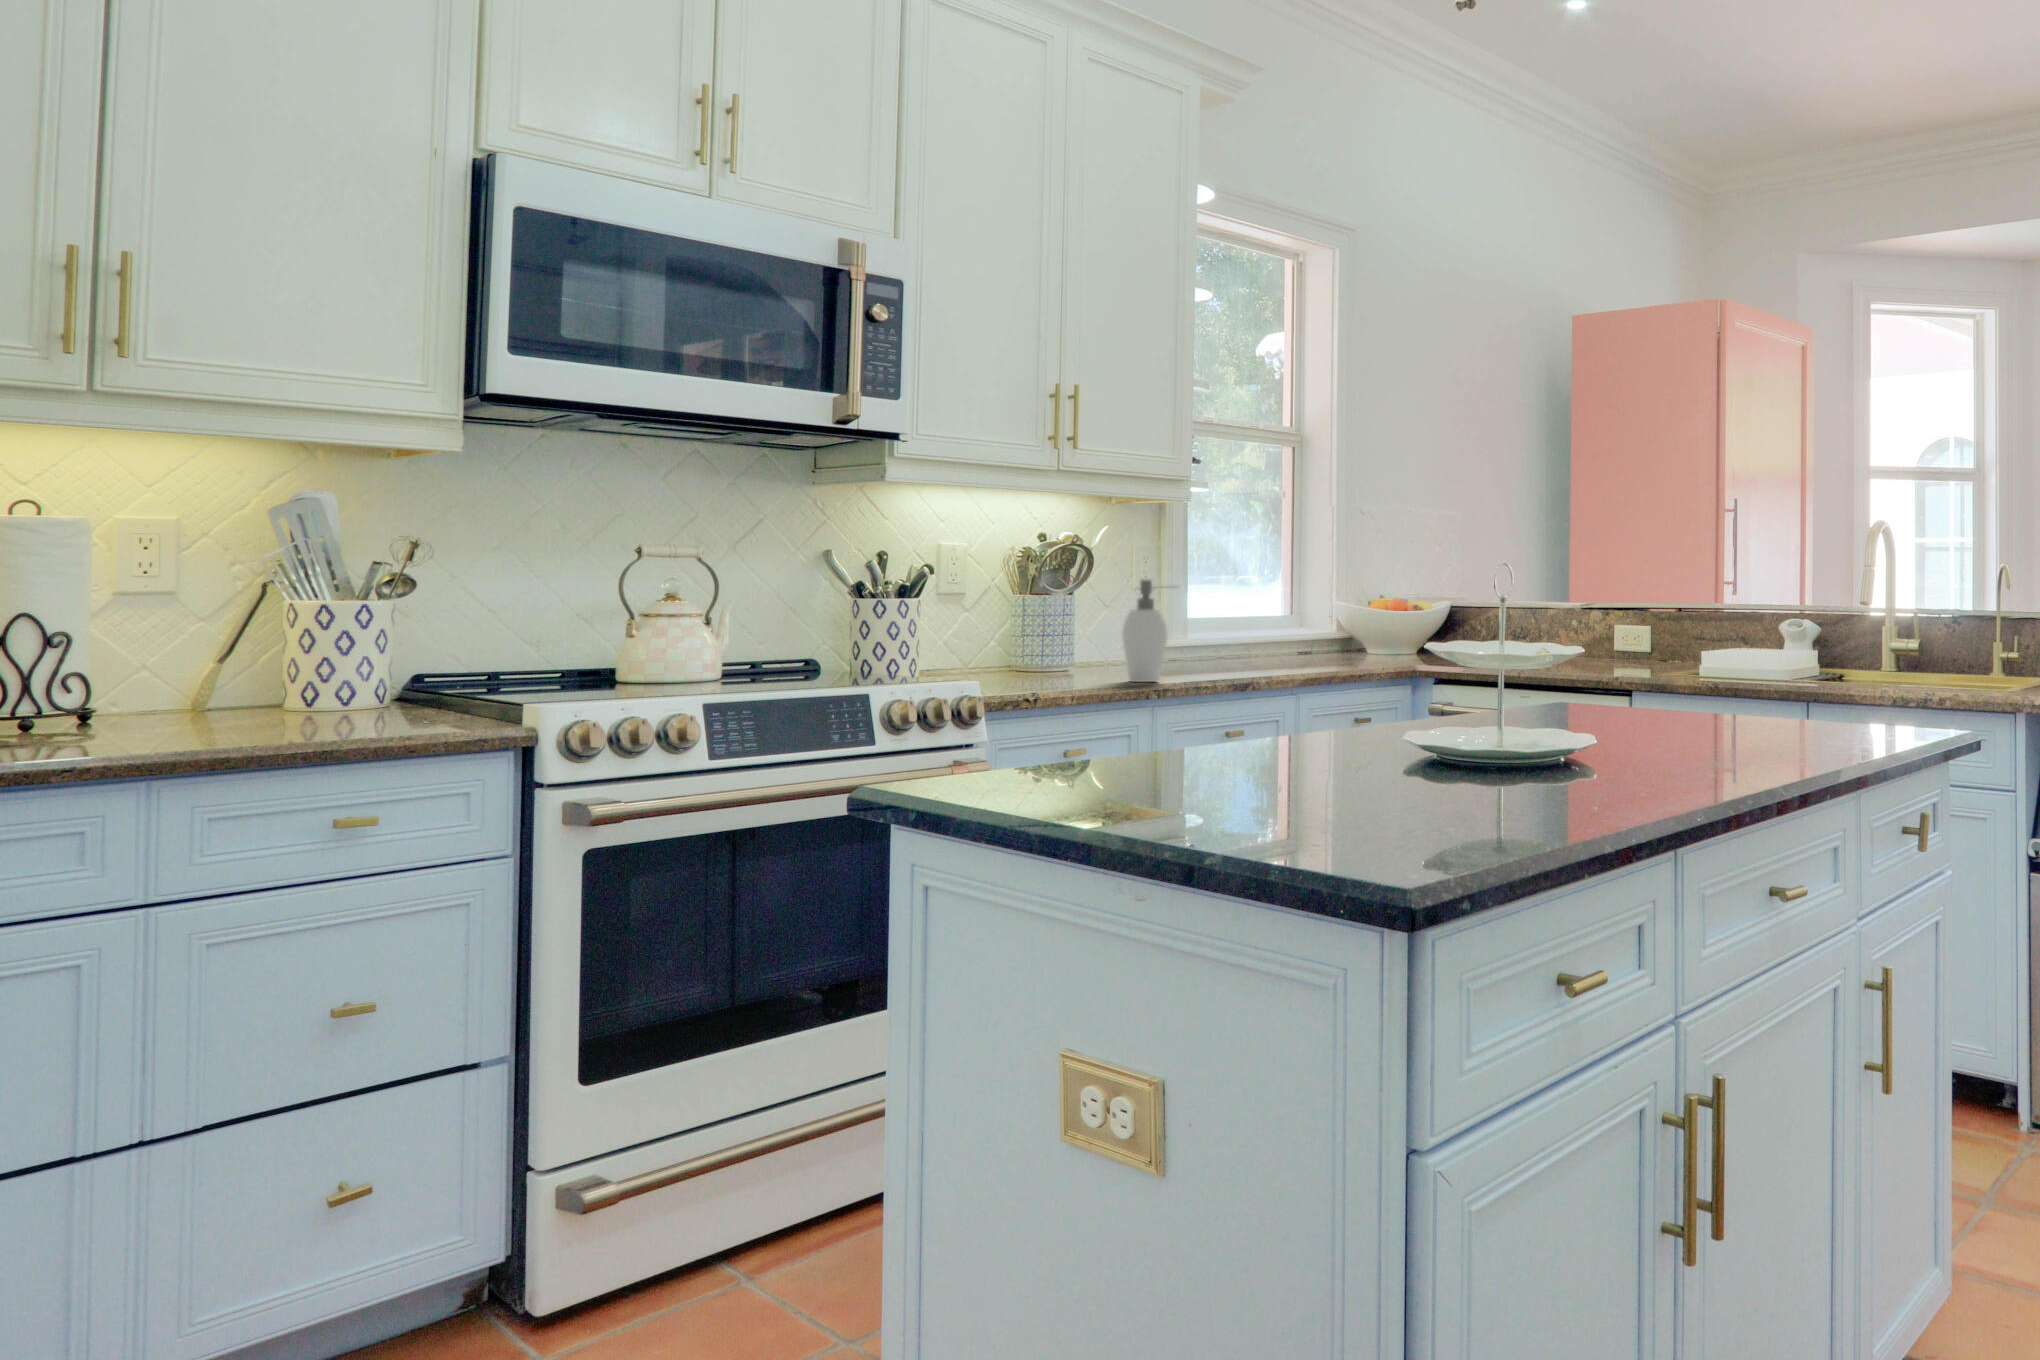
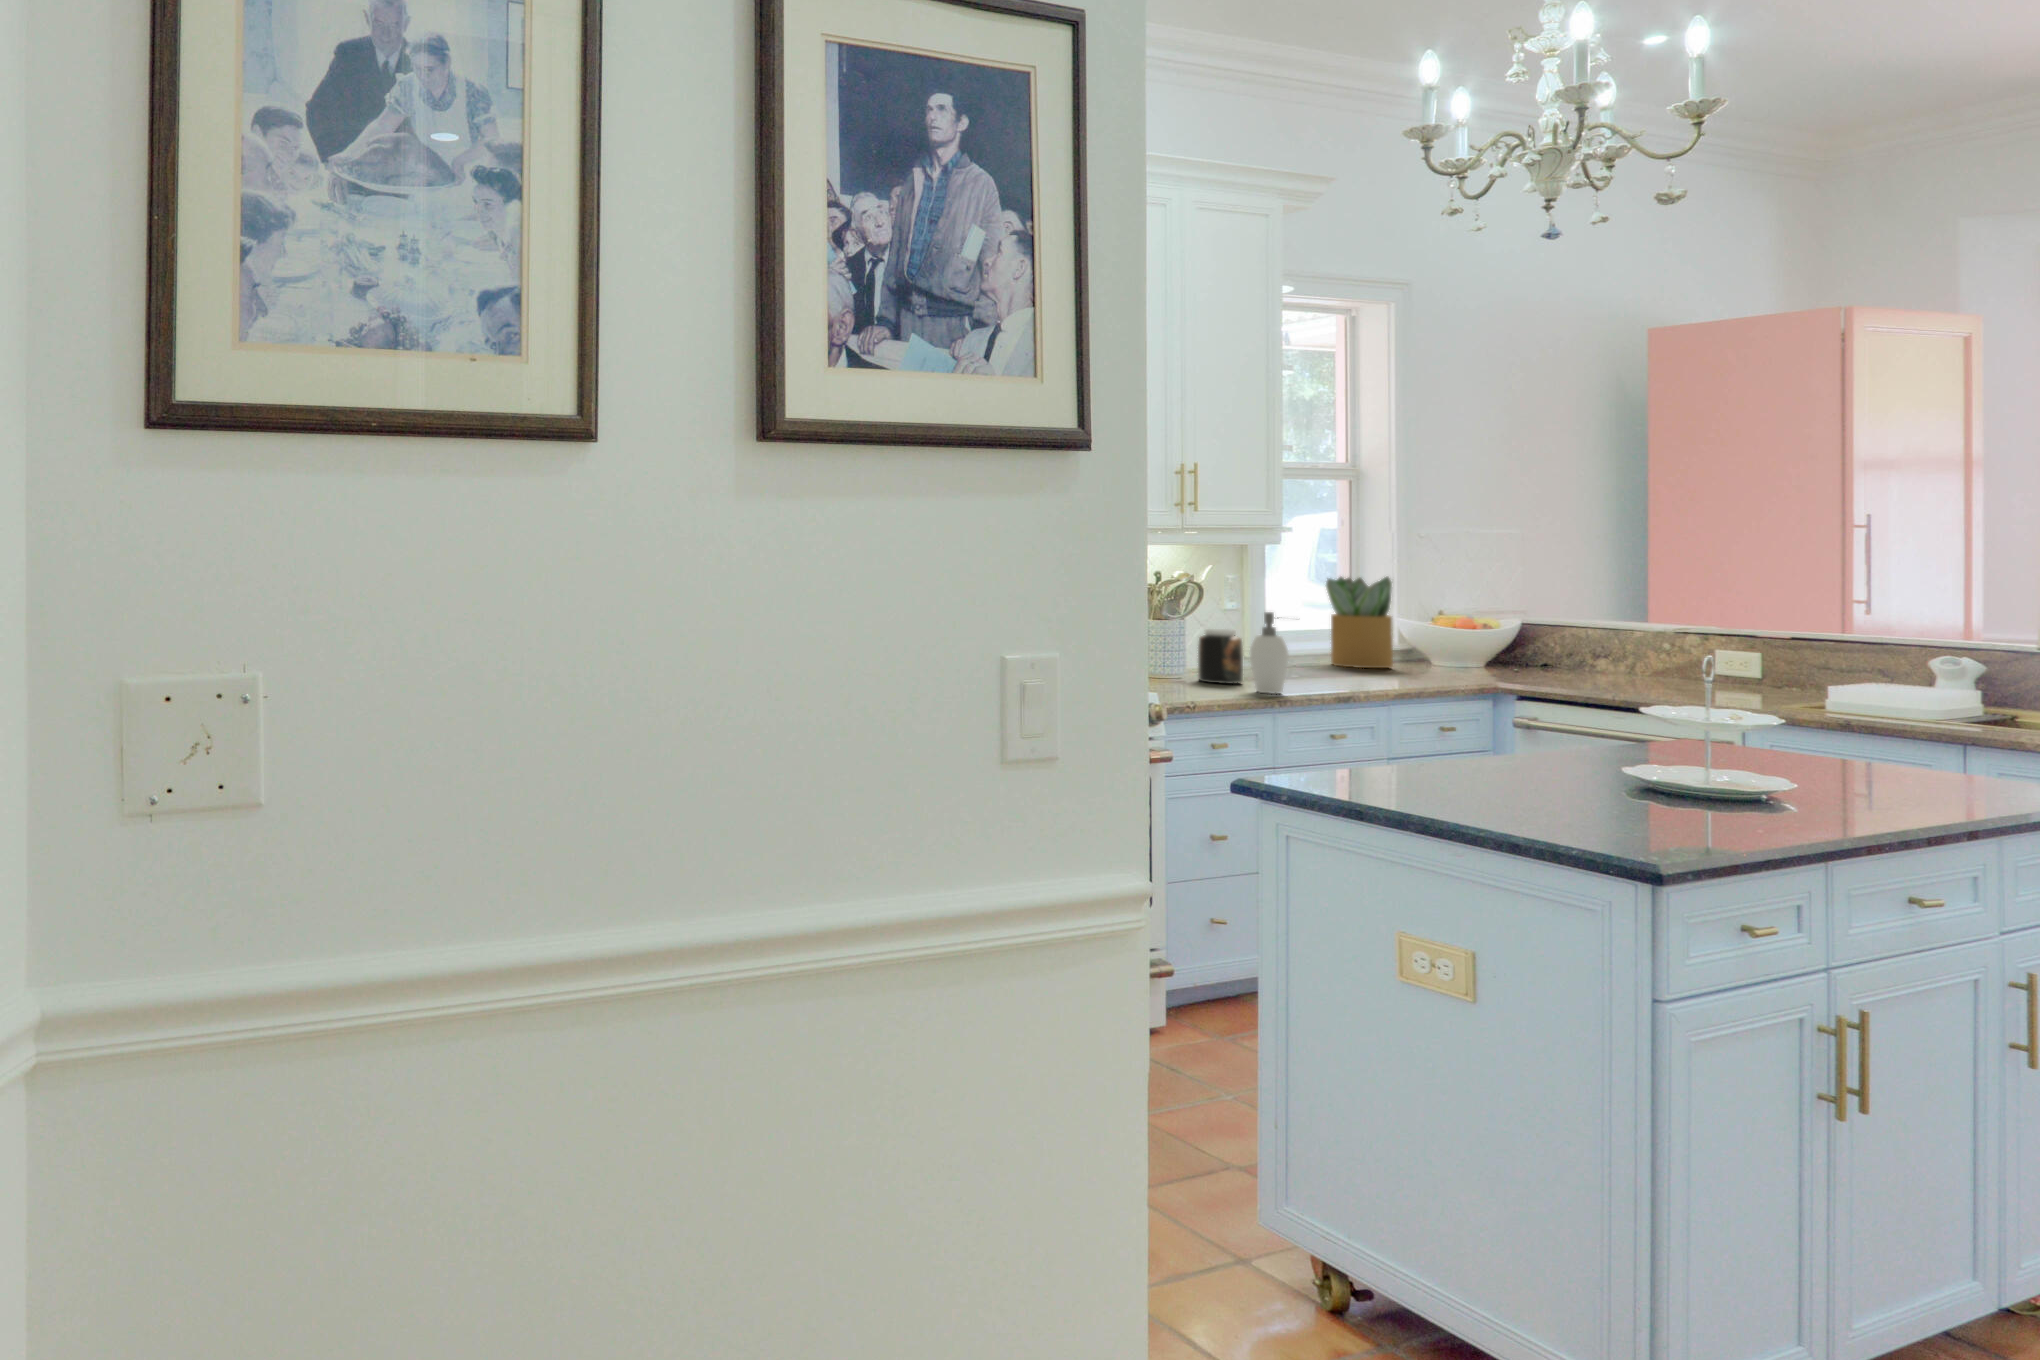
potted plant: none [1250,553,1324,656] -> present [1326,577,1393,668]
jar: none [1072,606,1125,673] -> present [1198,629,1243,684]

